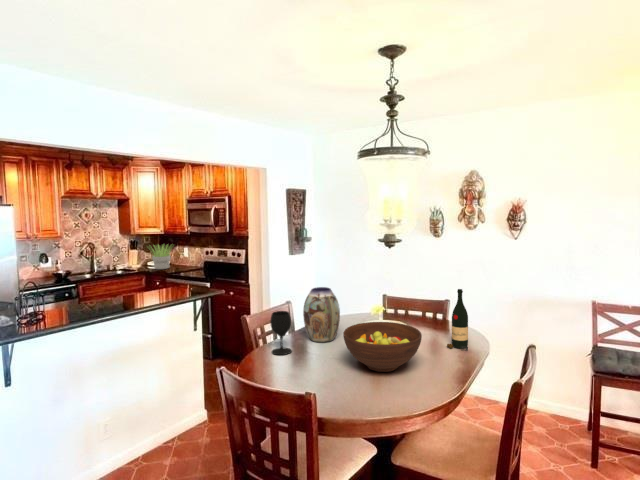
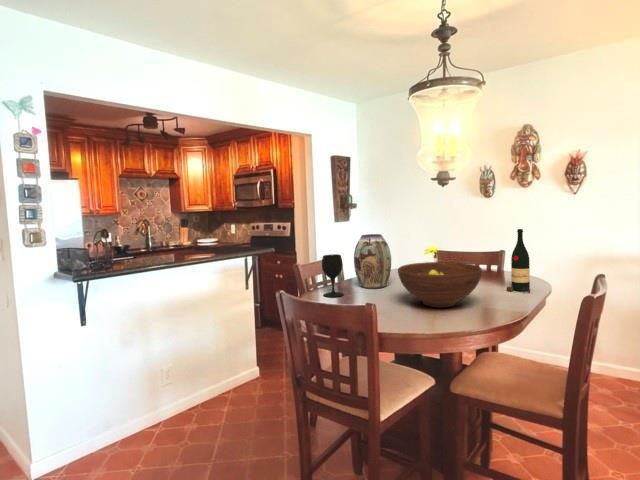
potted plant: present [149,245,171,269] -> none [195,220,224,245]

